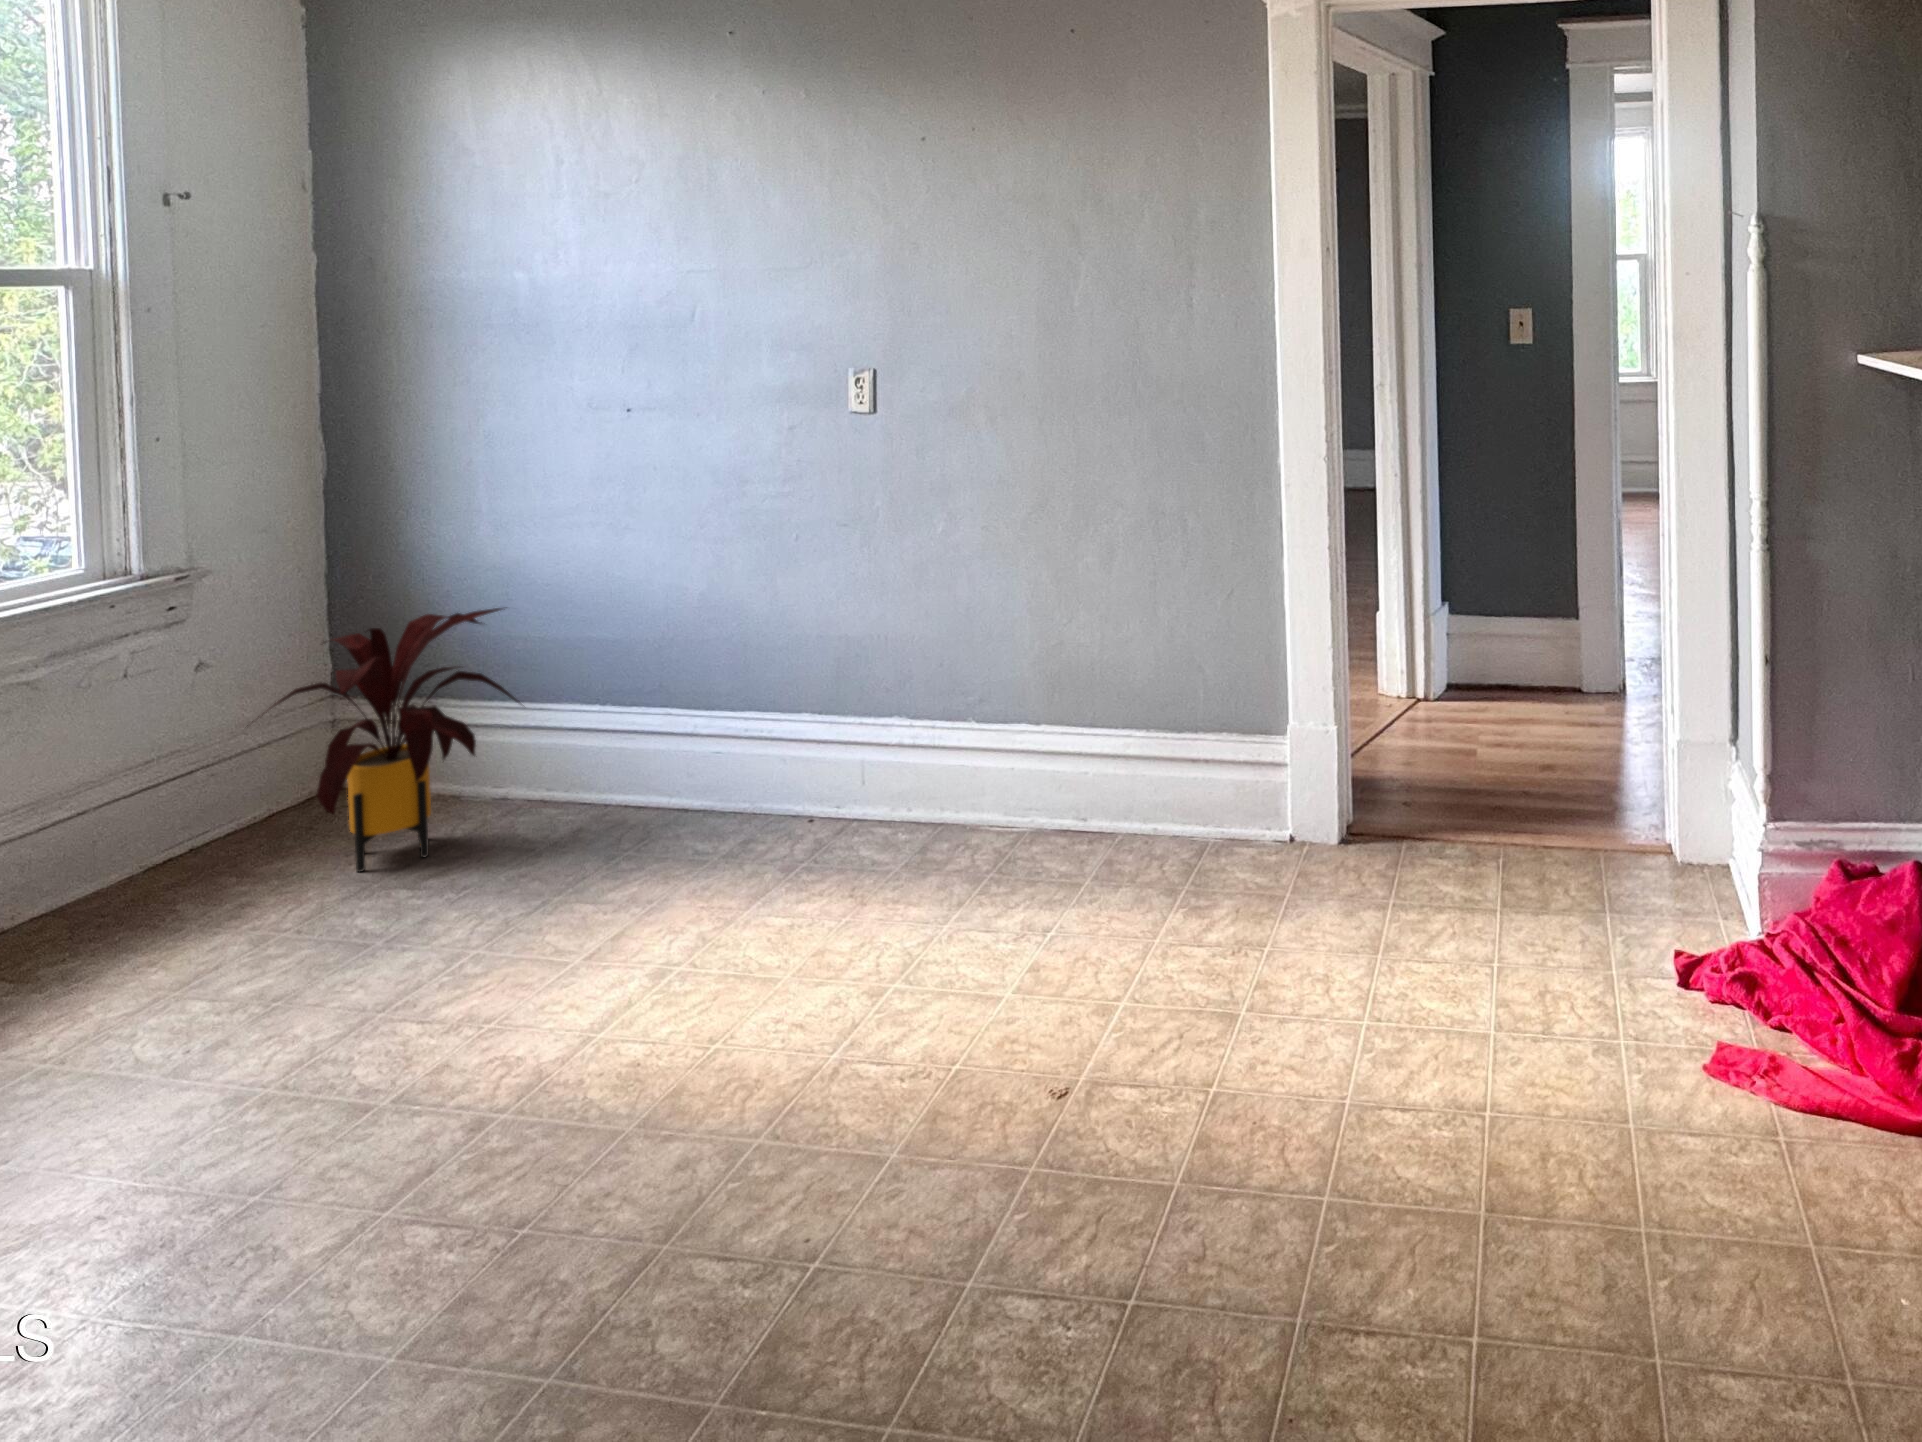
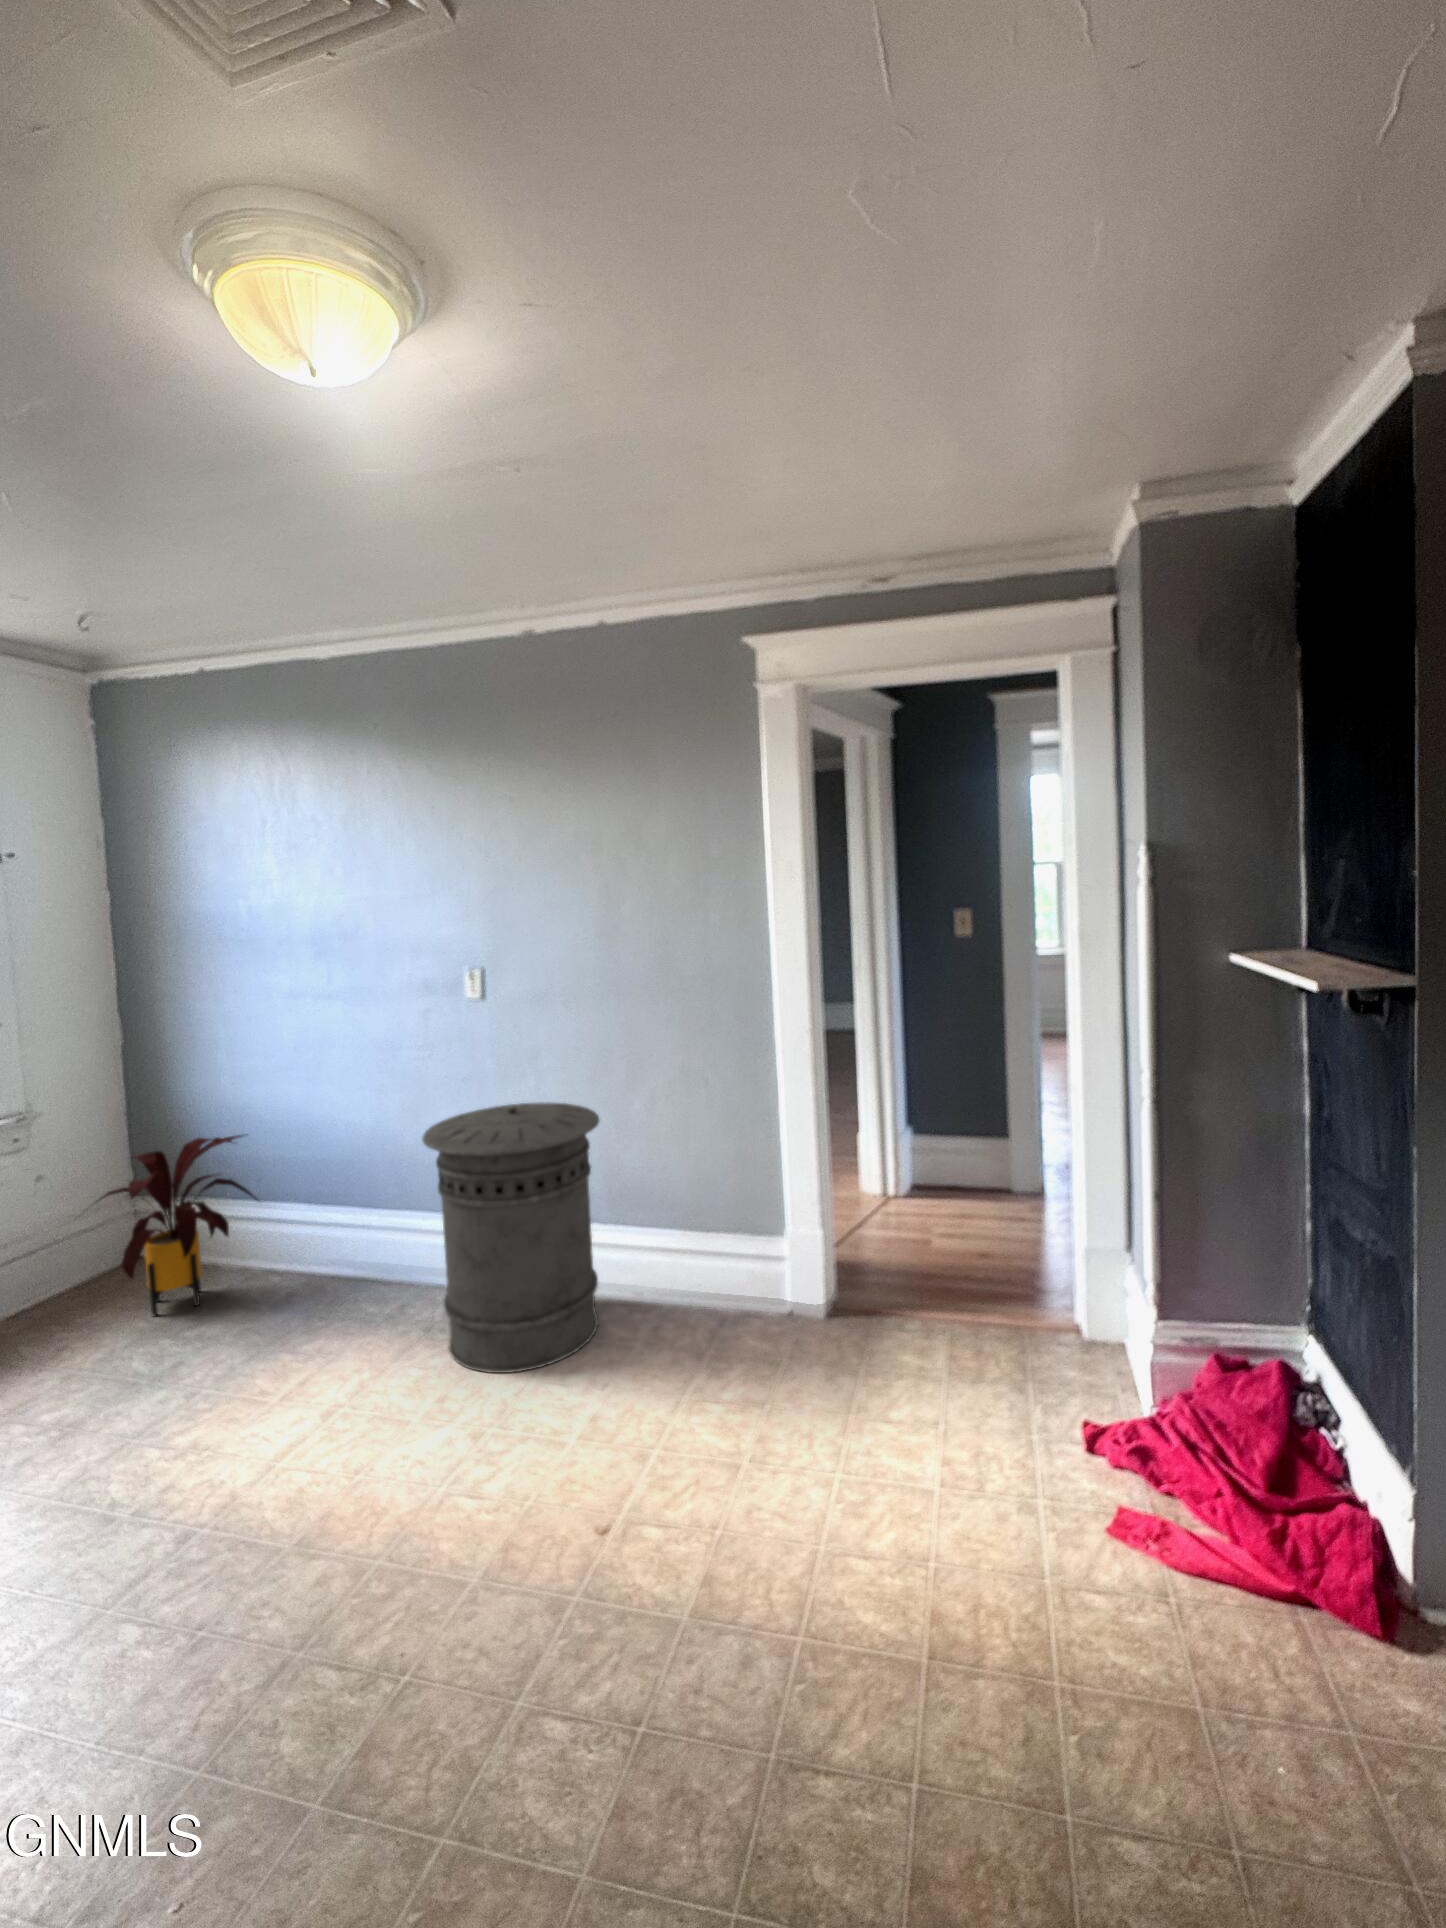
trash can: none [786,558,1036,927] -> present [422,1102,599,1373]

